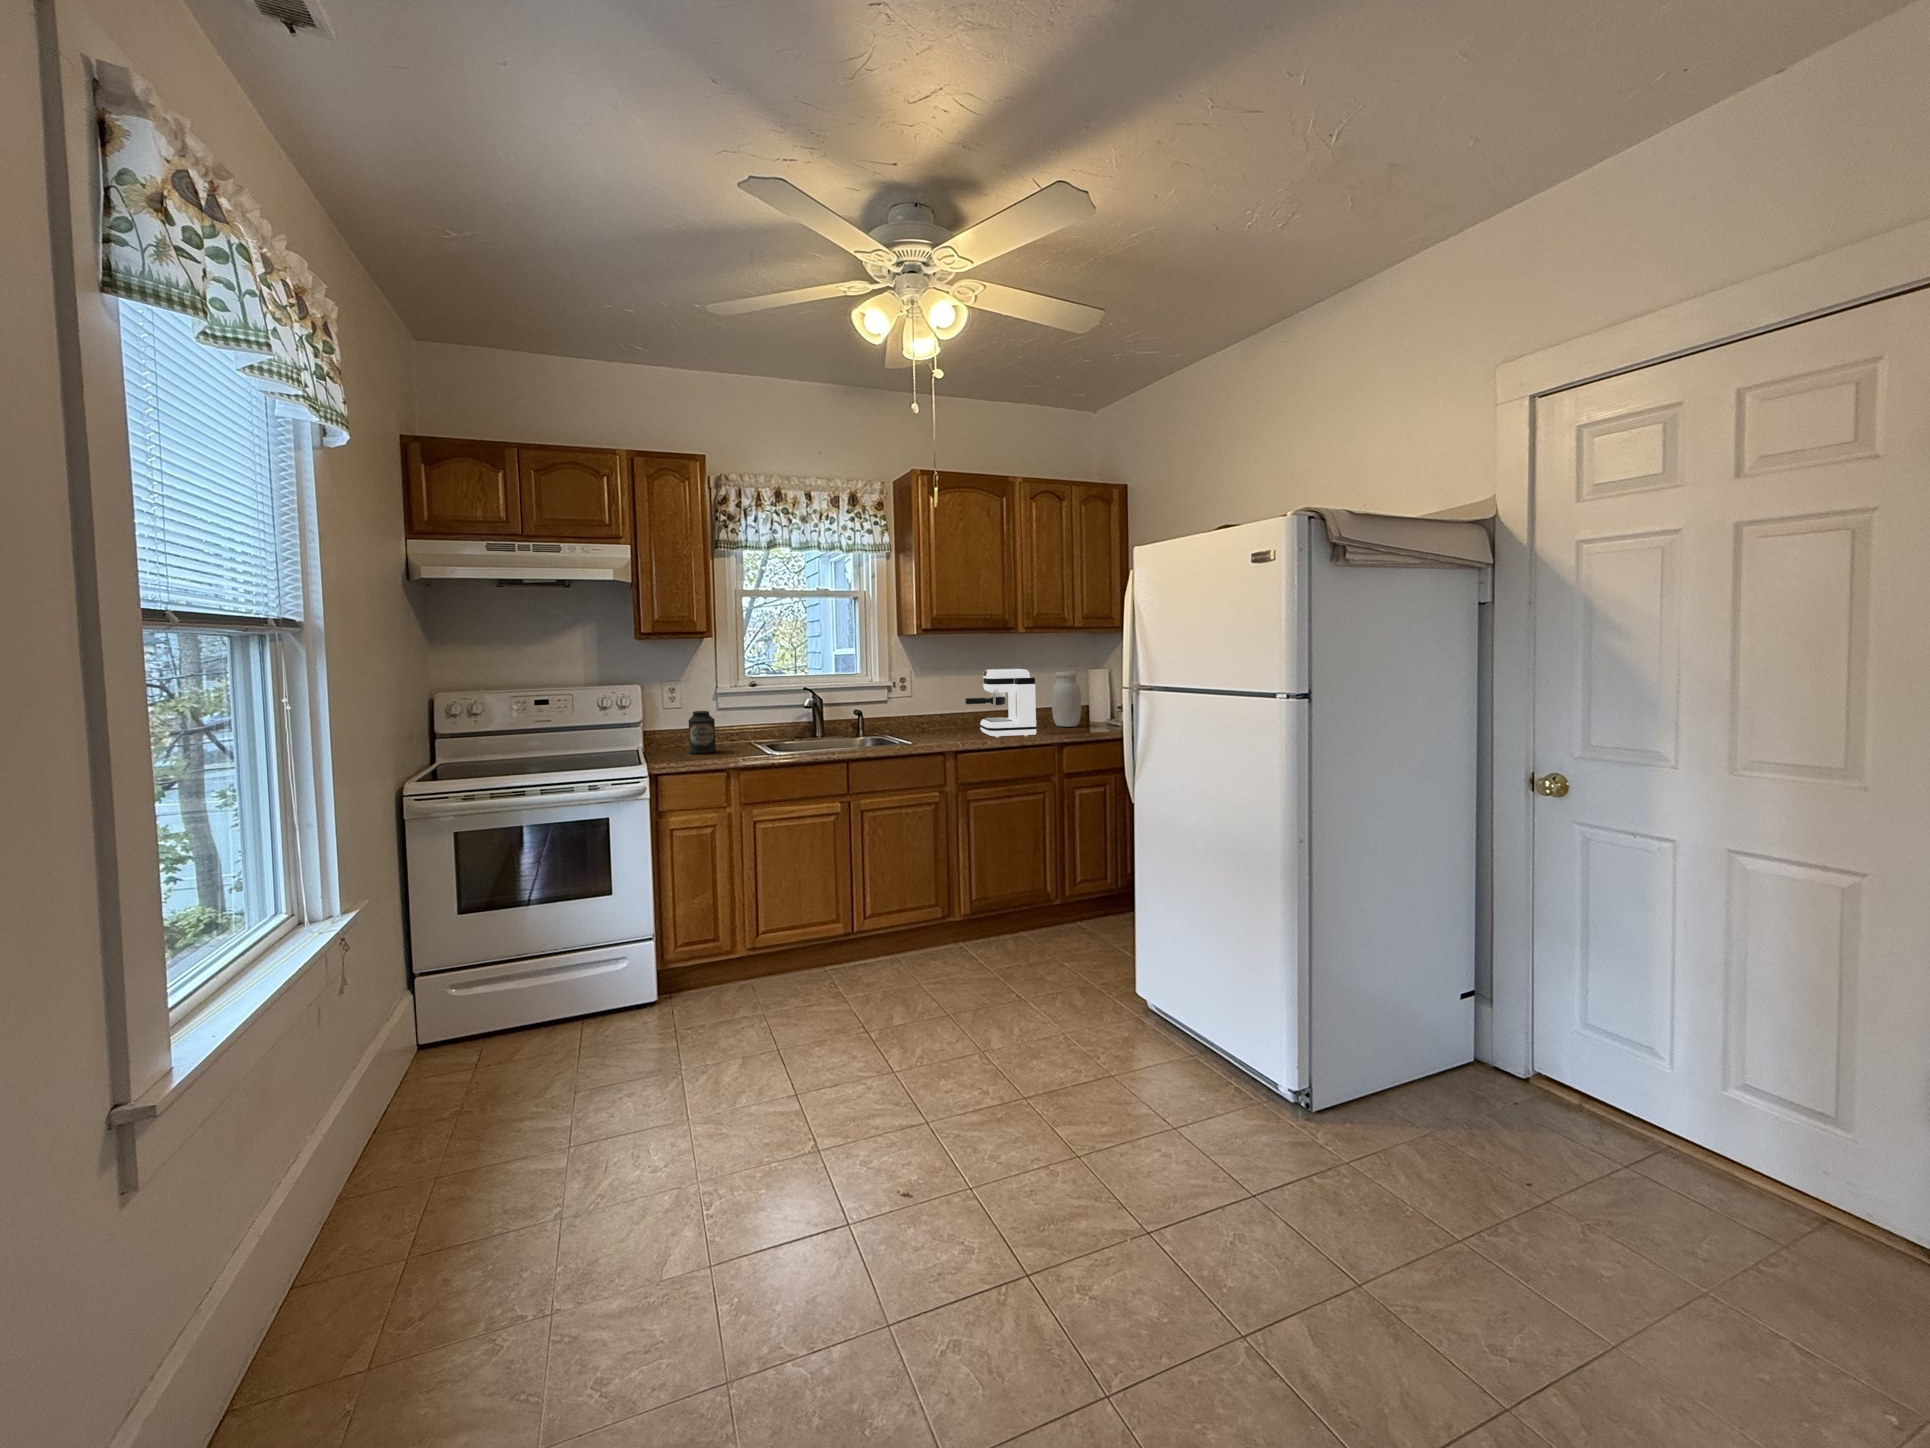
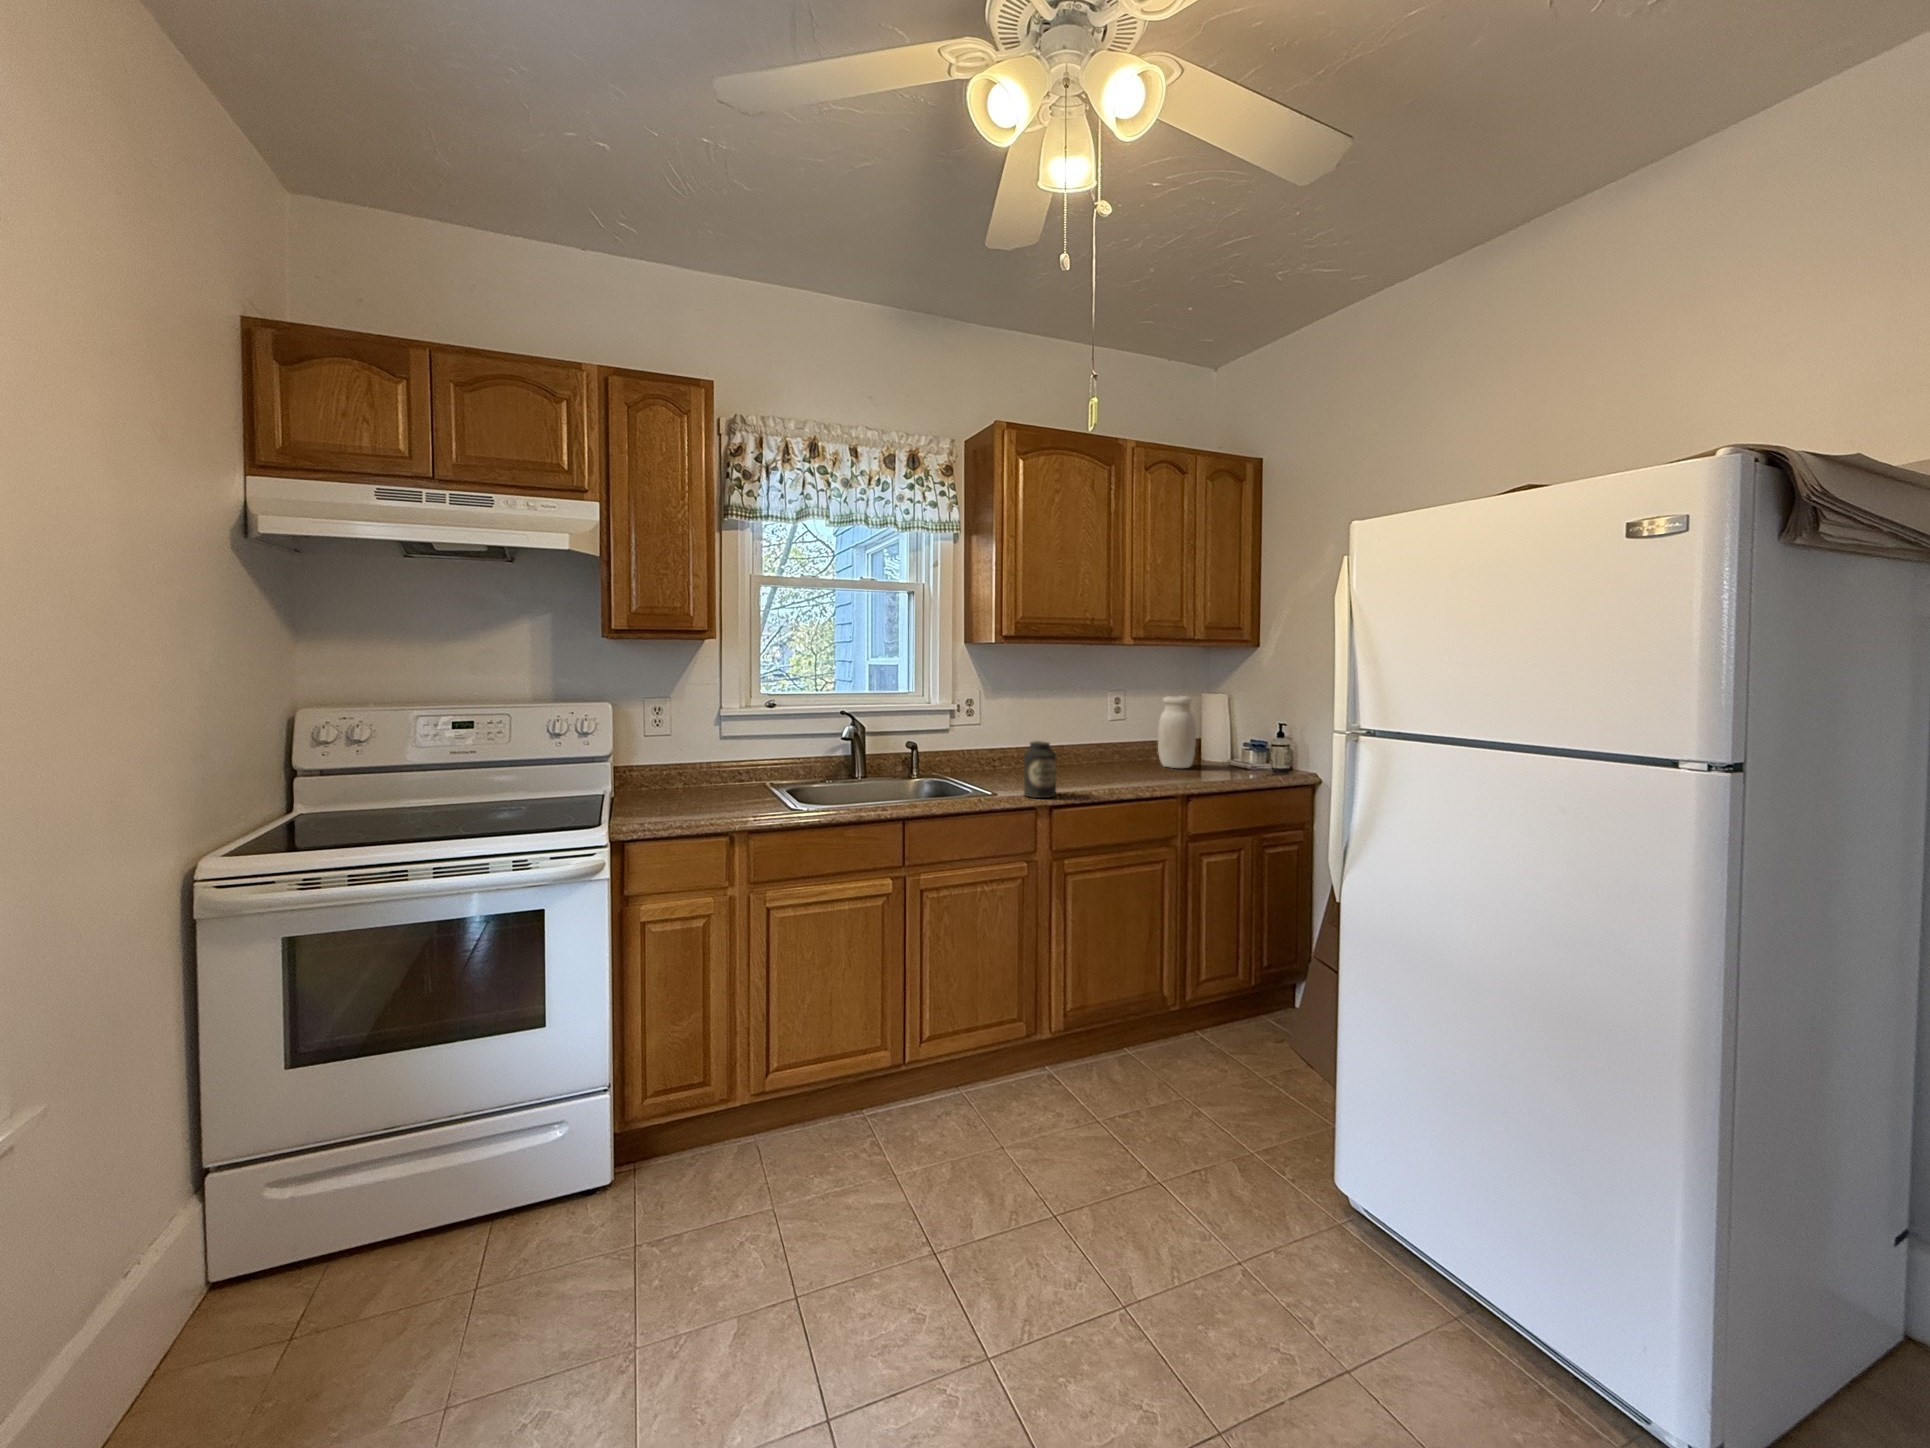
coffee maker: present [965,669,1036,738] -> none [1053,692,1149,784]
canister: present [688,711,716,753] -> present [1024,741,1056,798]

